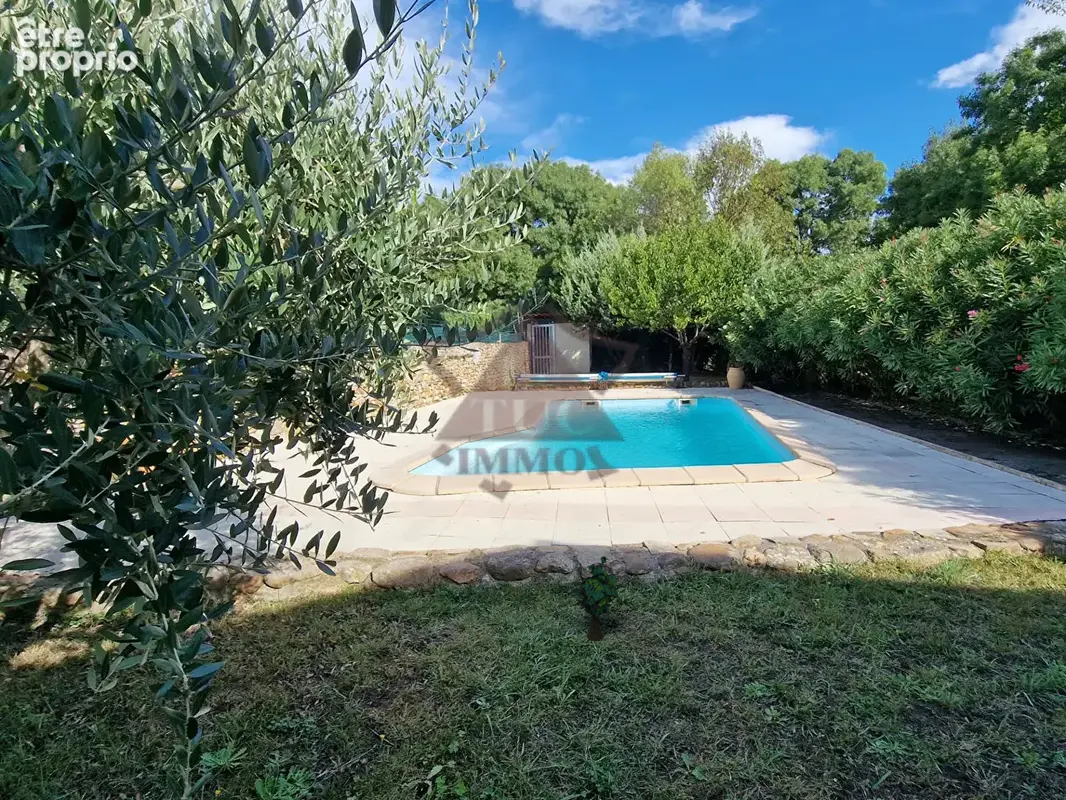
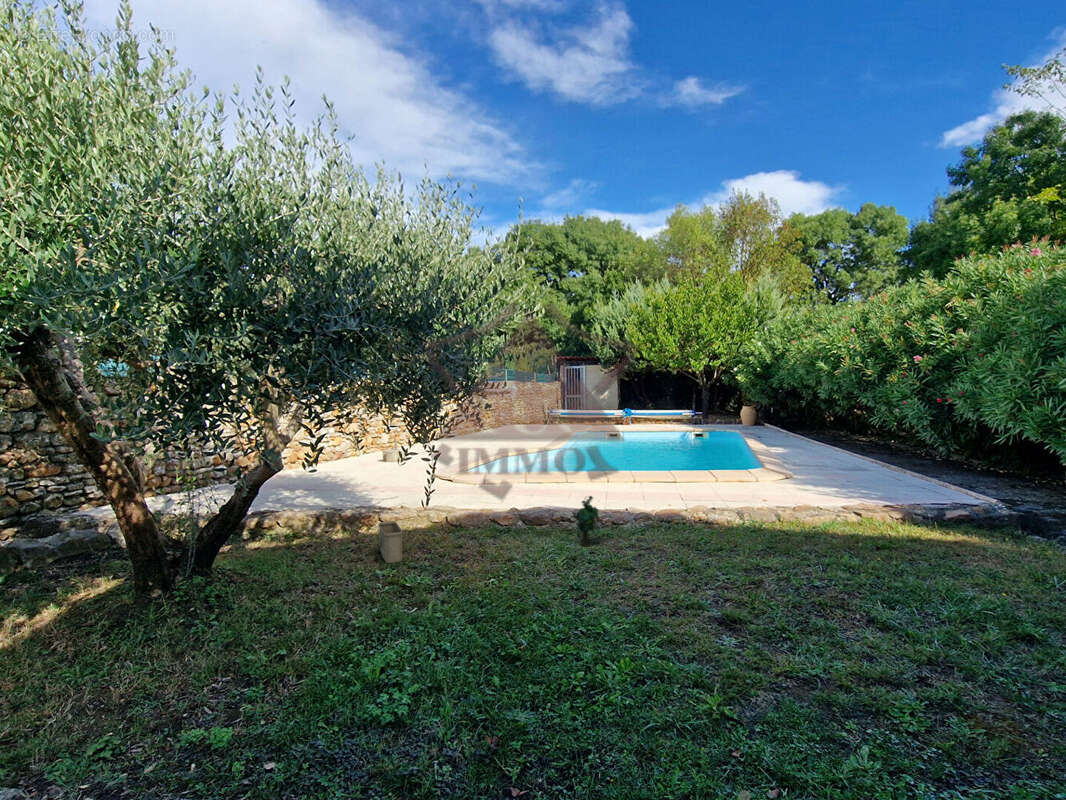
basket: none [230,614,276,710] -> present [378,521,403,563]

